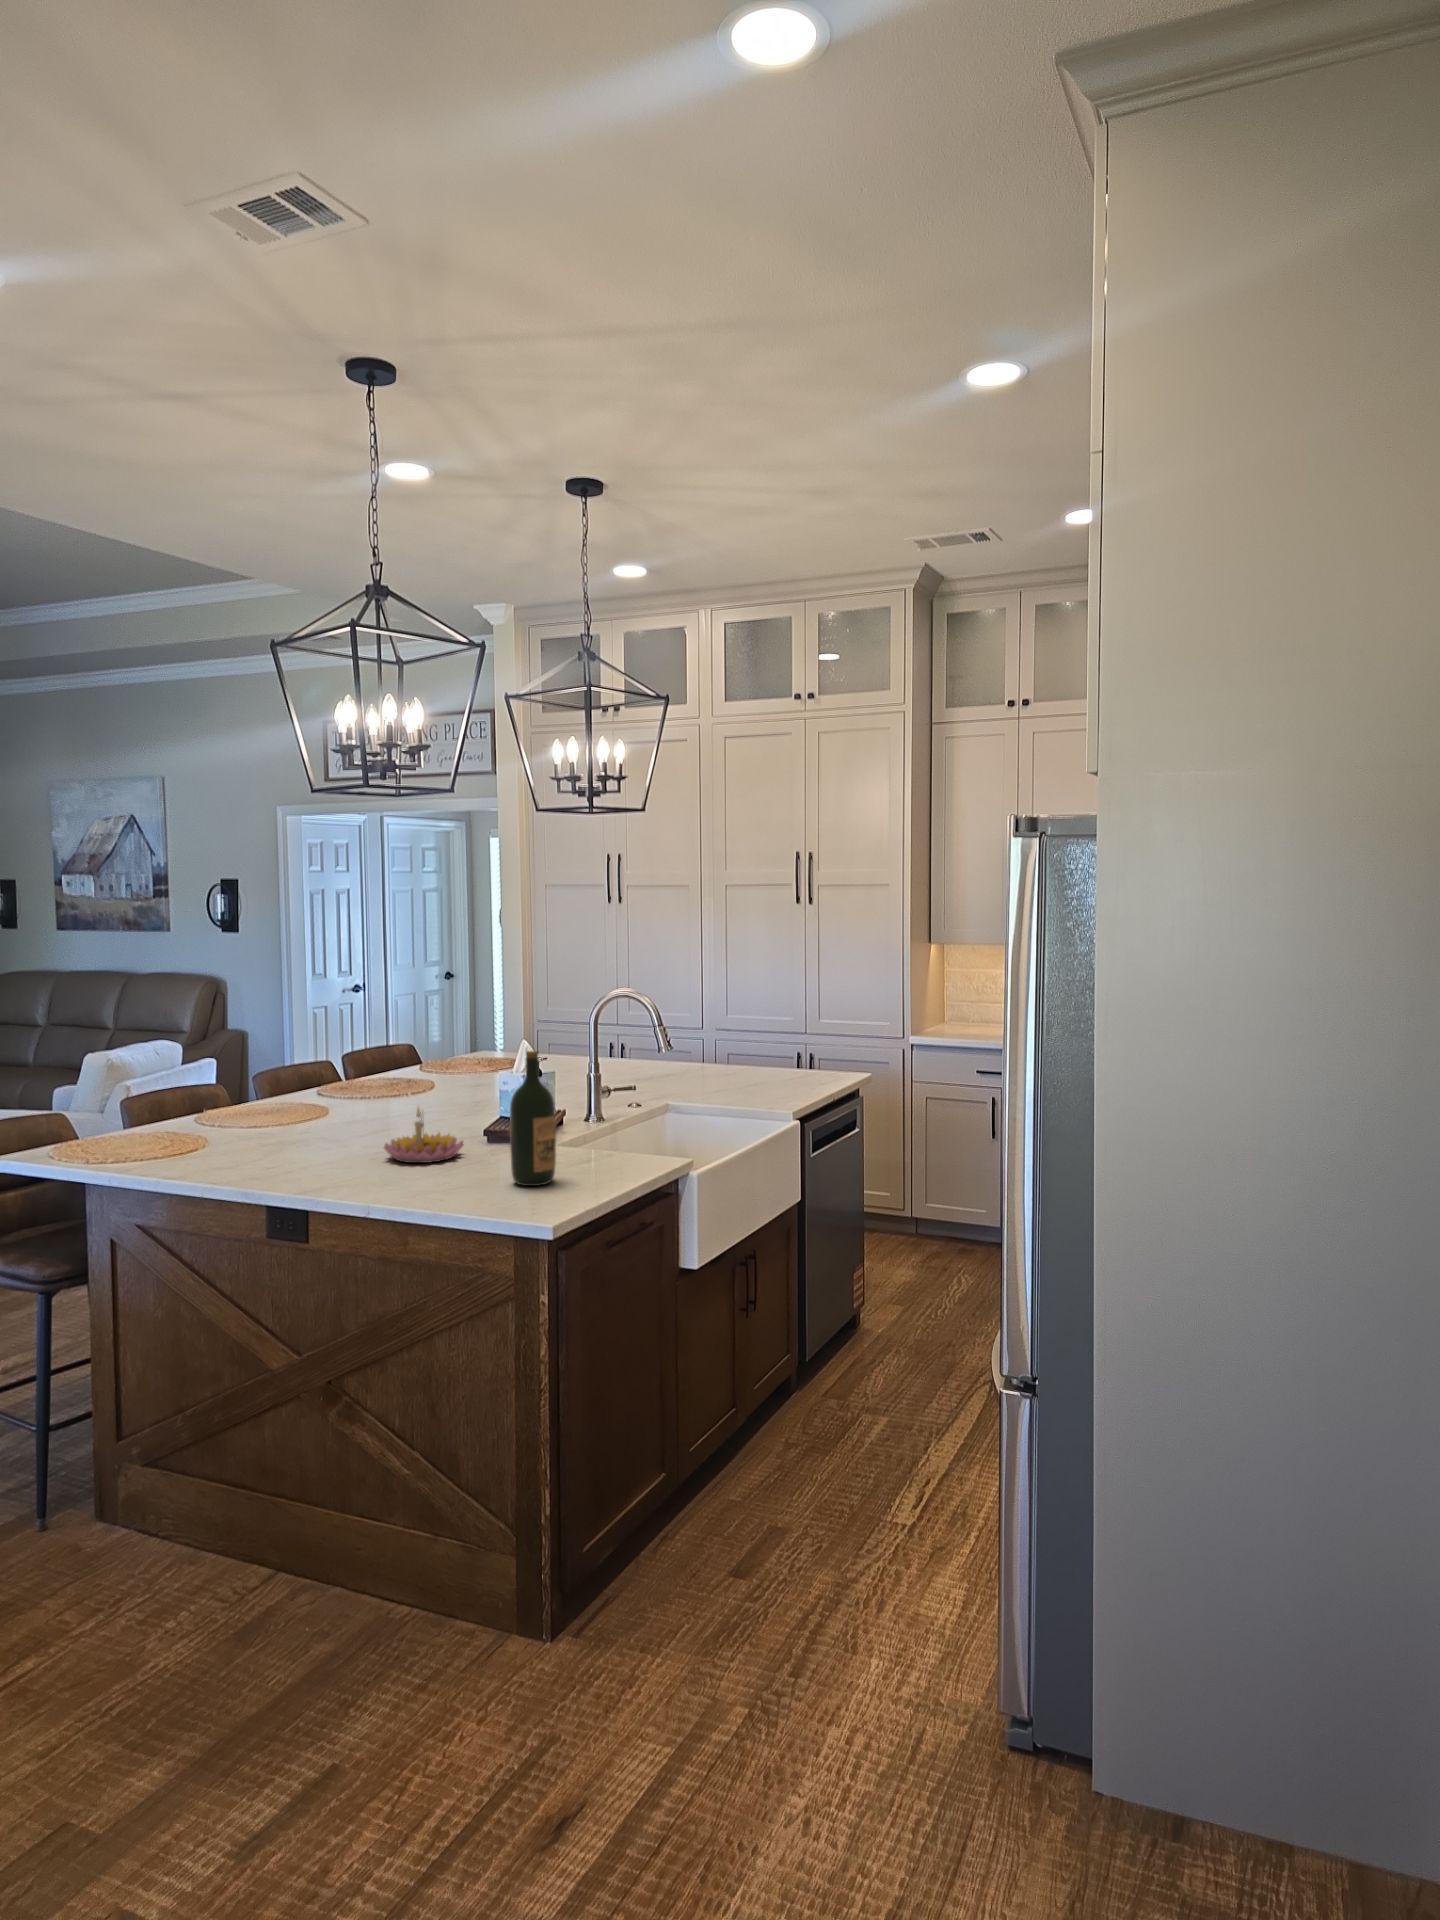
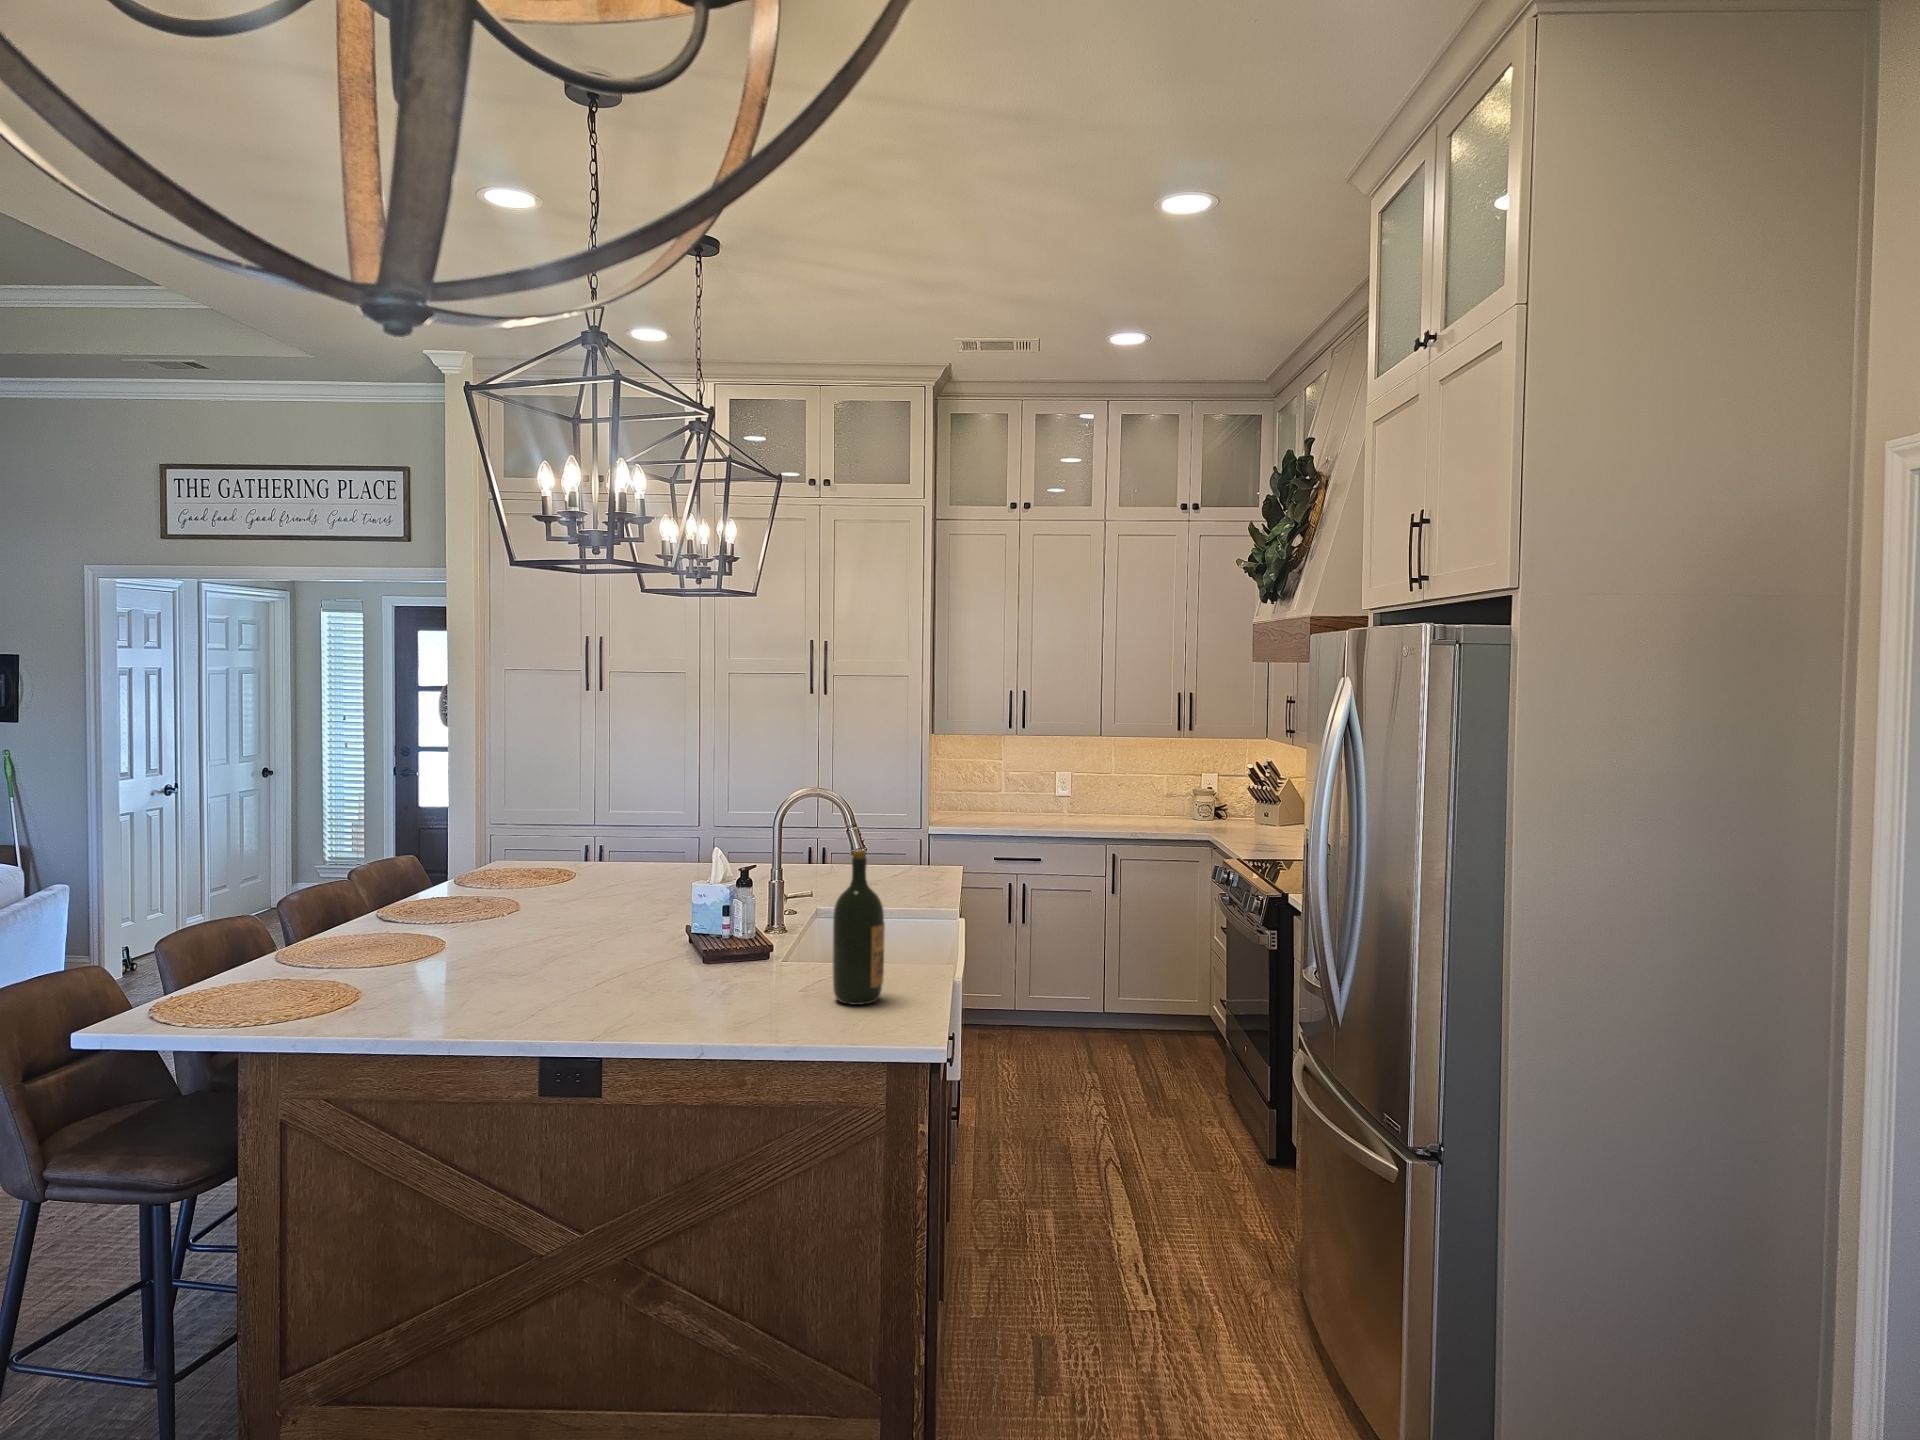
candle holder: present [384,1108,464,1163] -> none [626,921,721,991]

